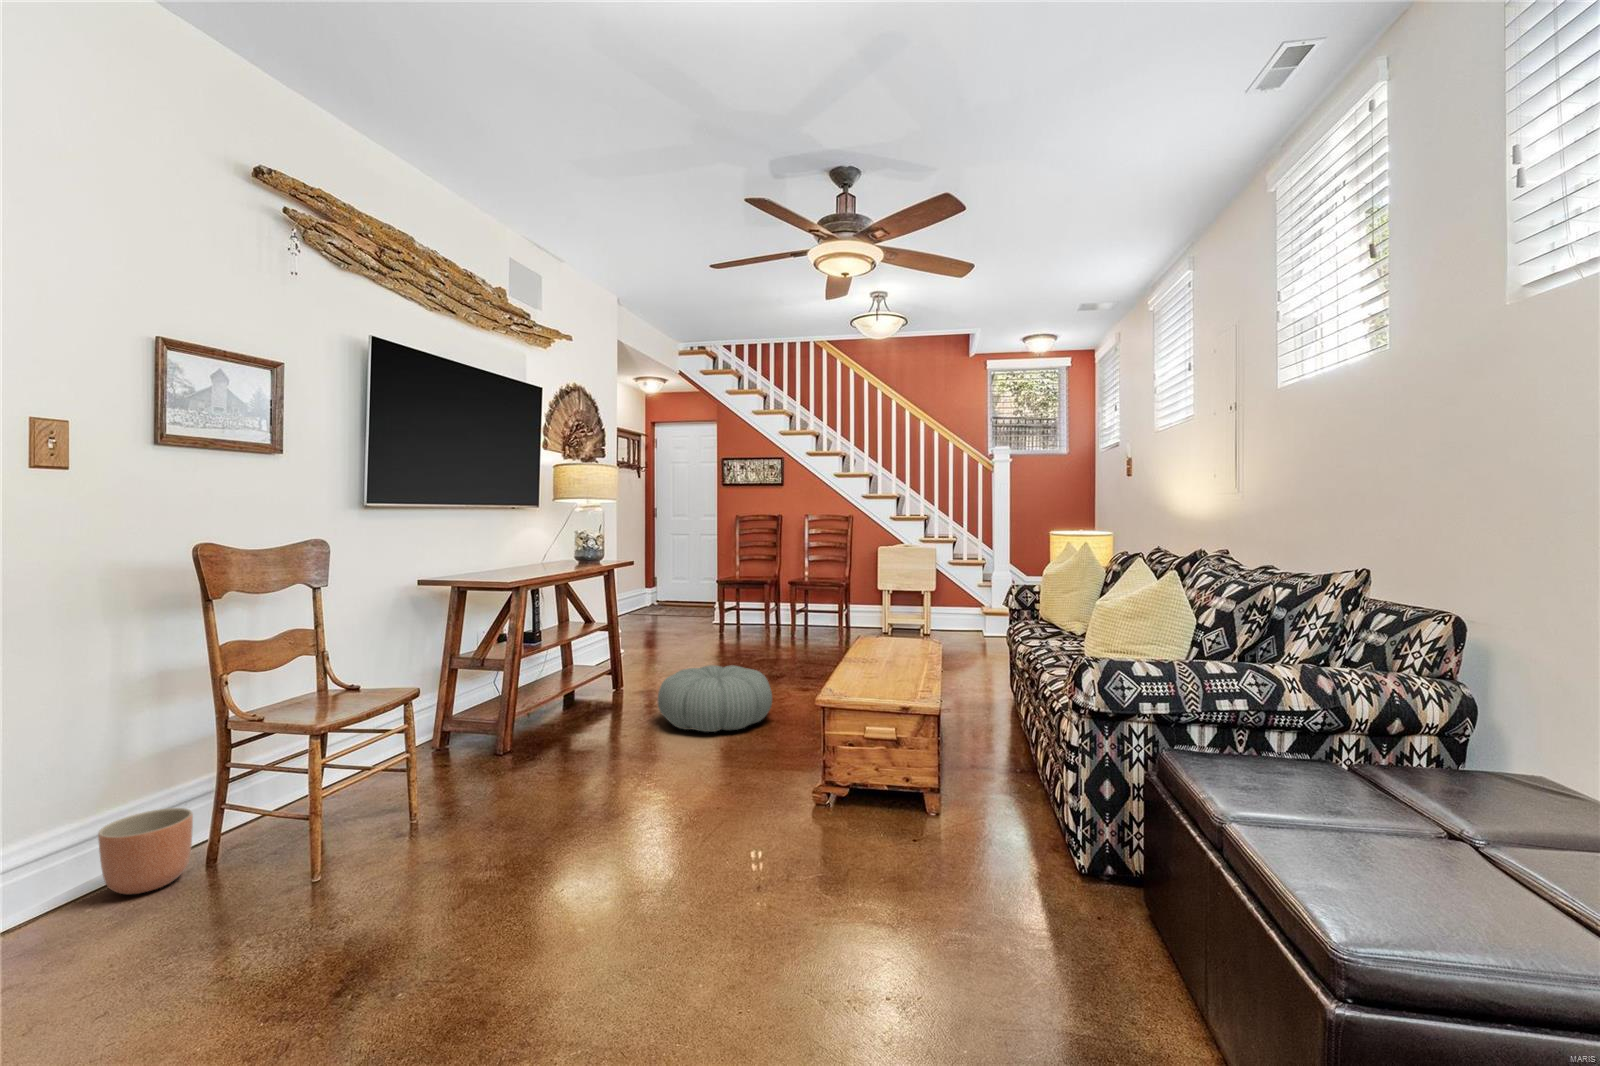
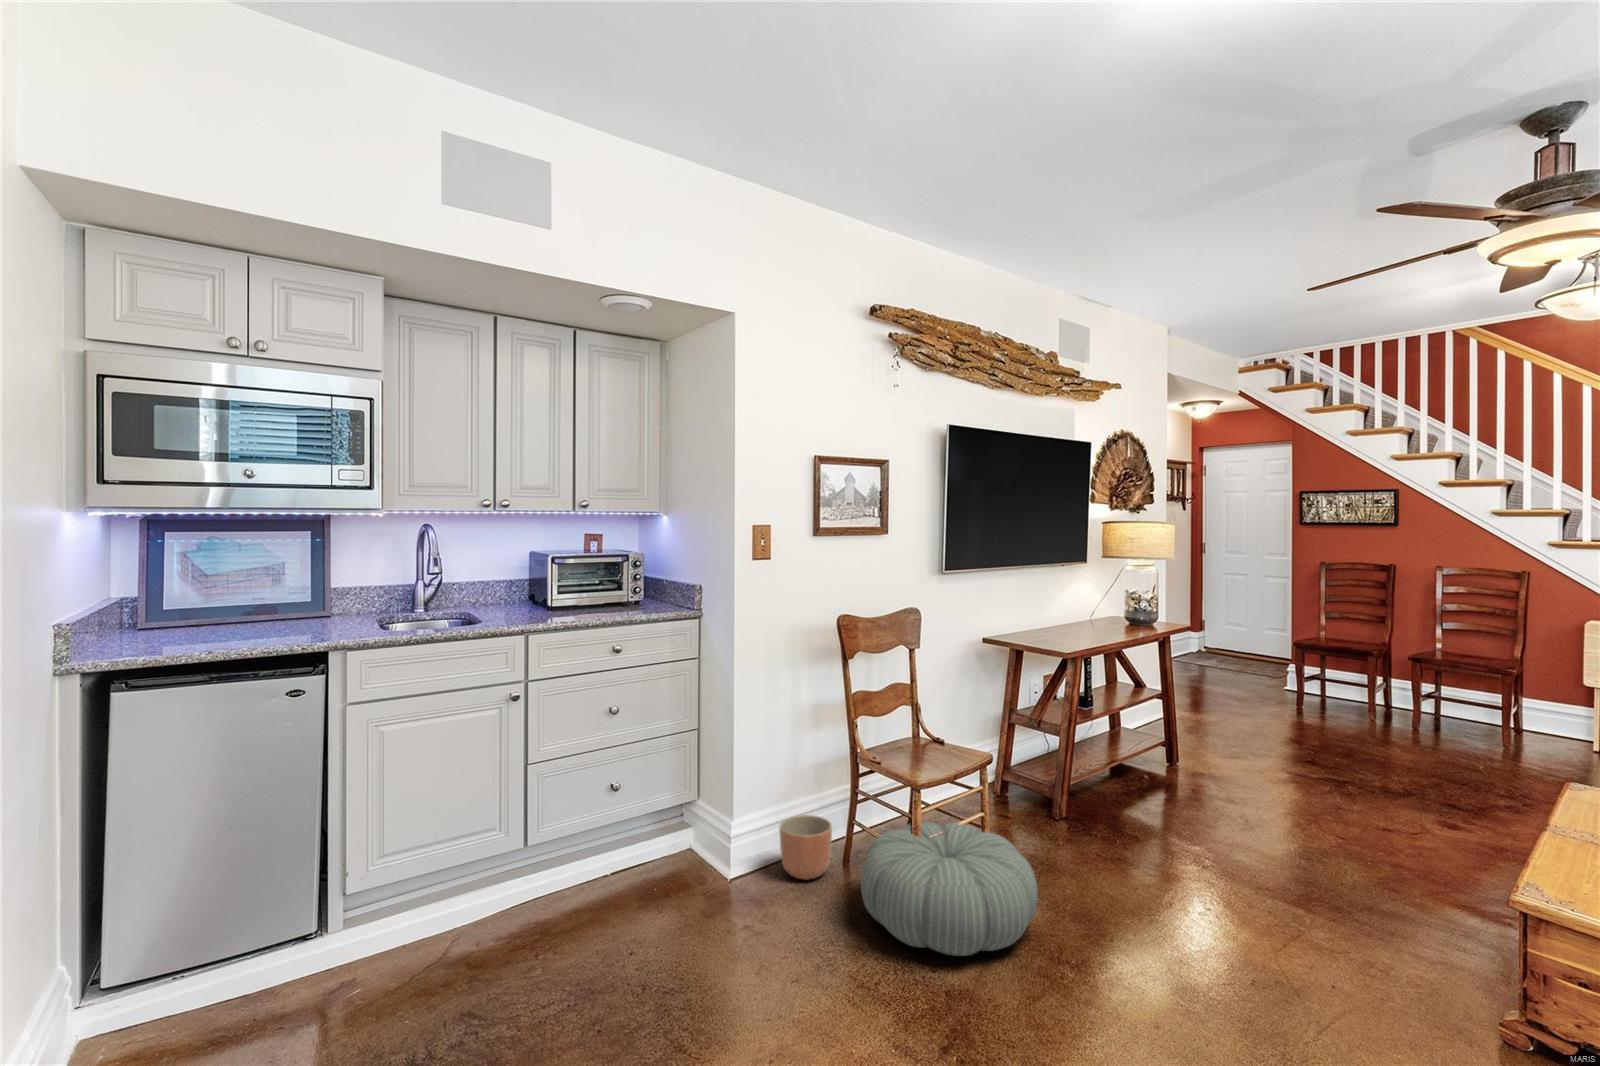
pouf: present [658,665,772,732] -> present [861,822,1038,956]

